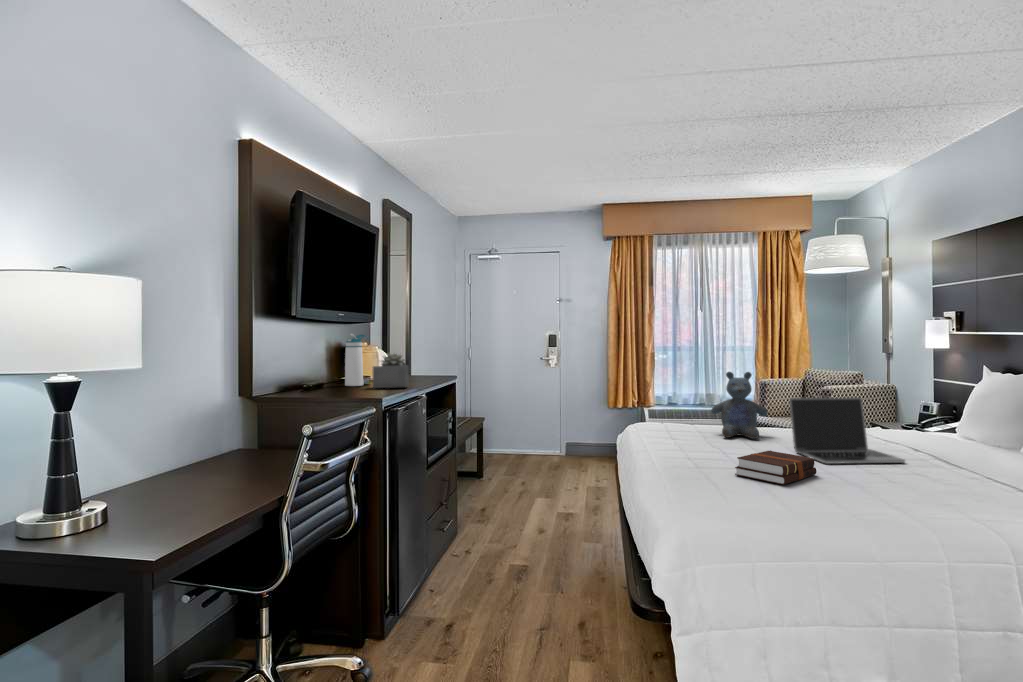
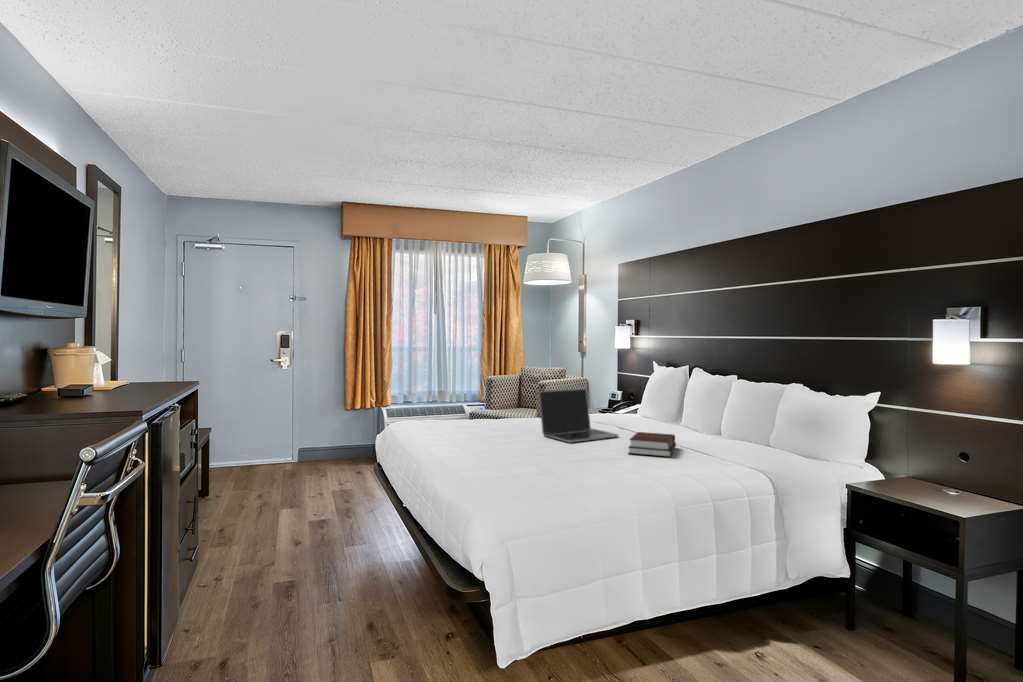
water bottle: present [345,334,365,386] -> none [48,331,79,398]
succulent plant: present [373,353,409,388] -> none [102,355,151,399]
stuffed bear: present [711,372,767,439] -> none [470,370,515,429]
hardback book: present [735,451,817,485] -> present [629,432,676,457]

